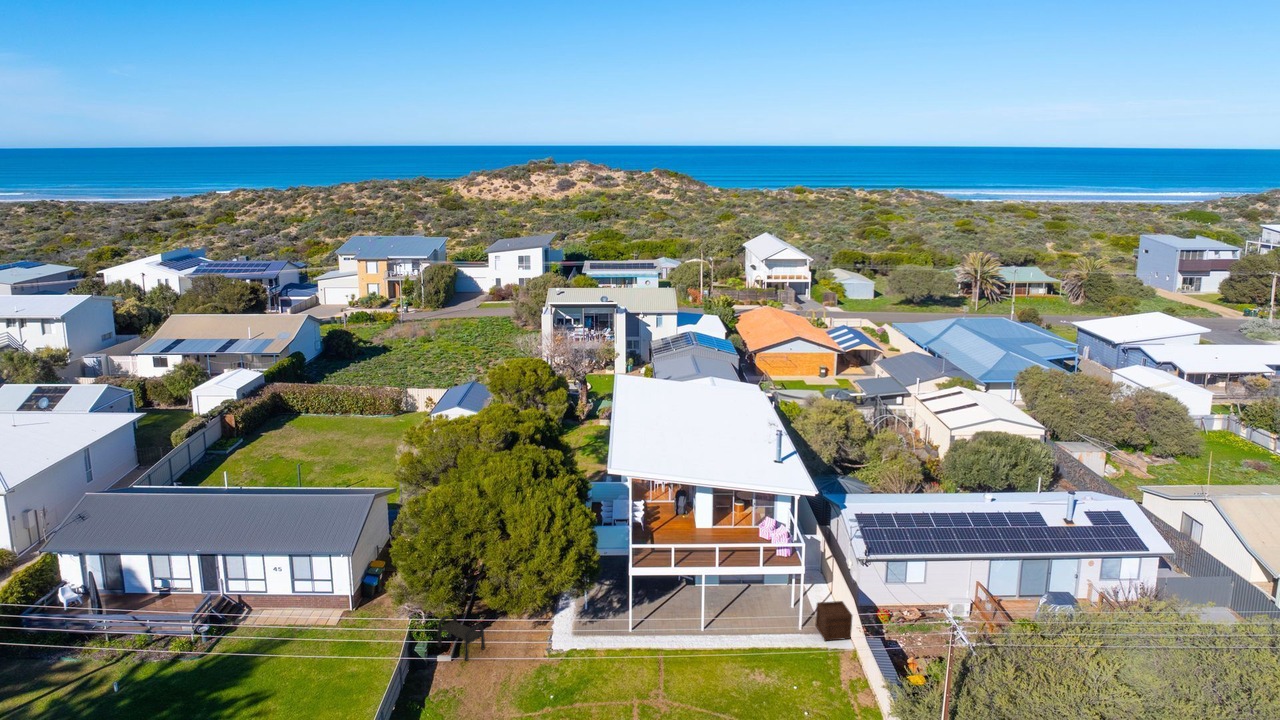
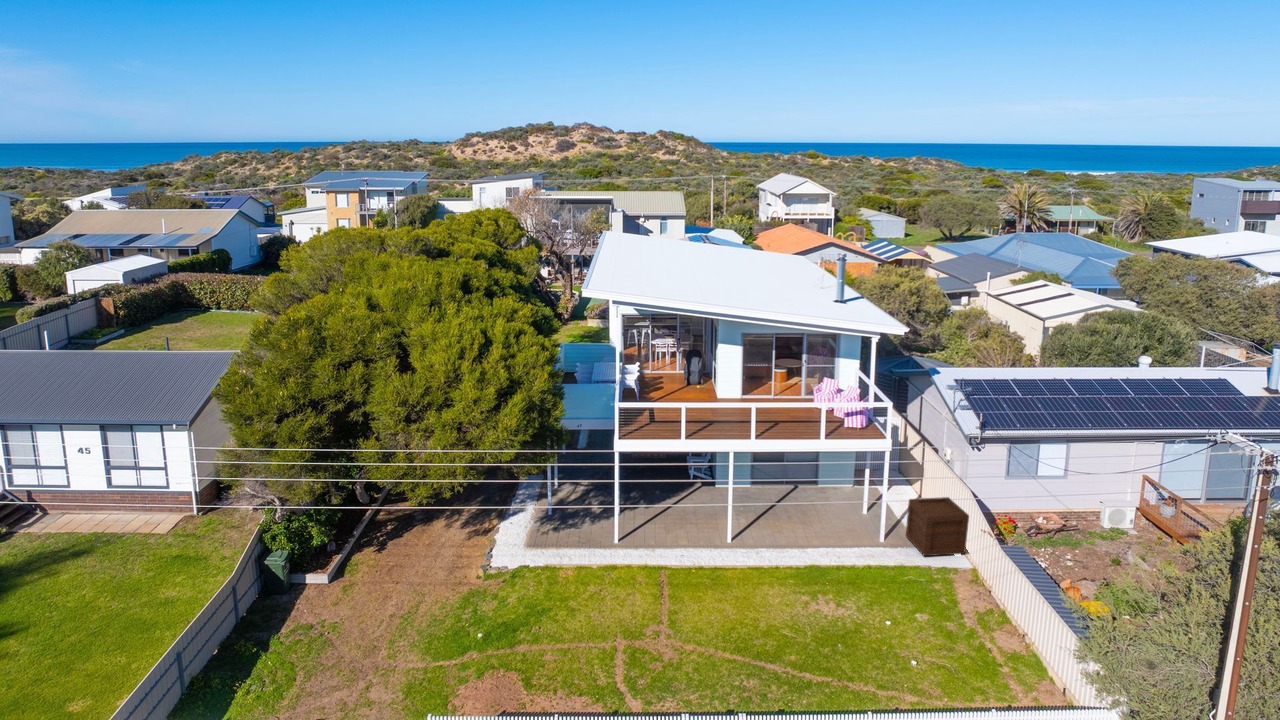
bench: present [438,615,485,660] -> none [310,510,386,581]

